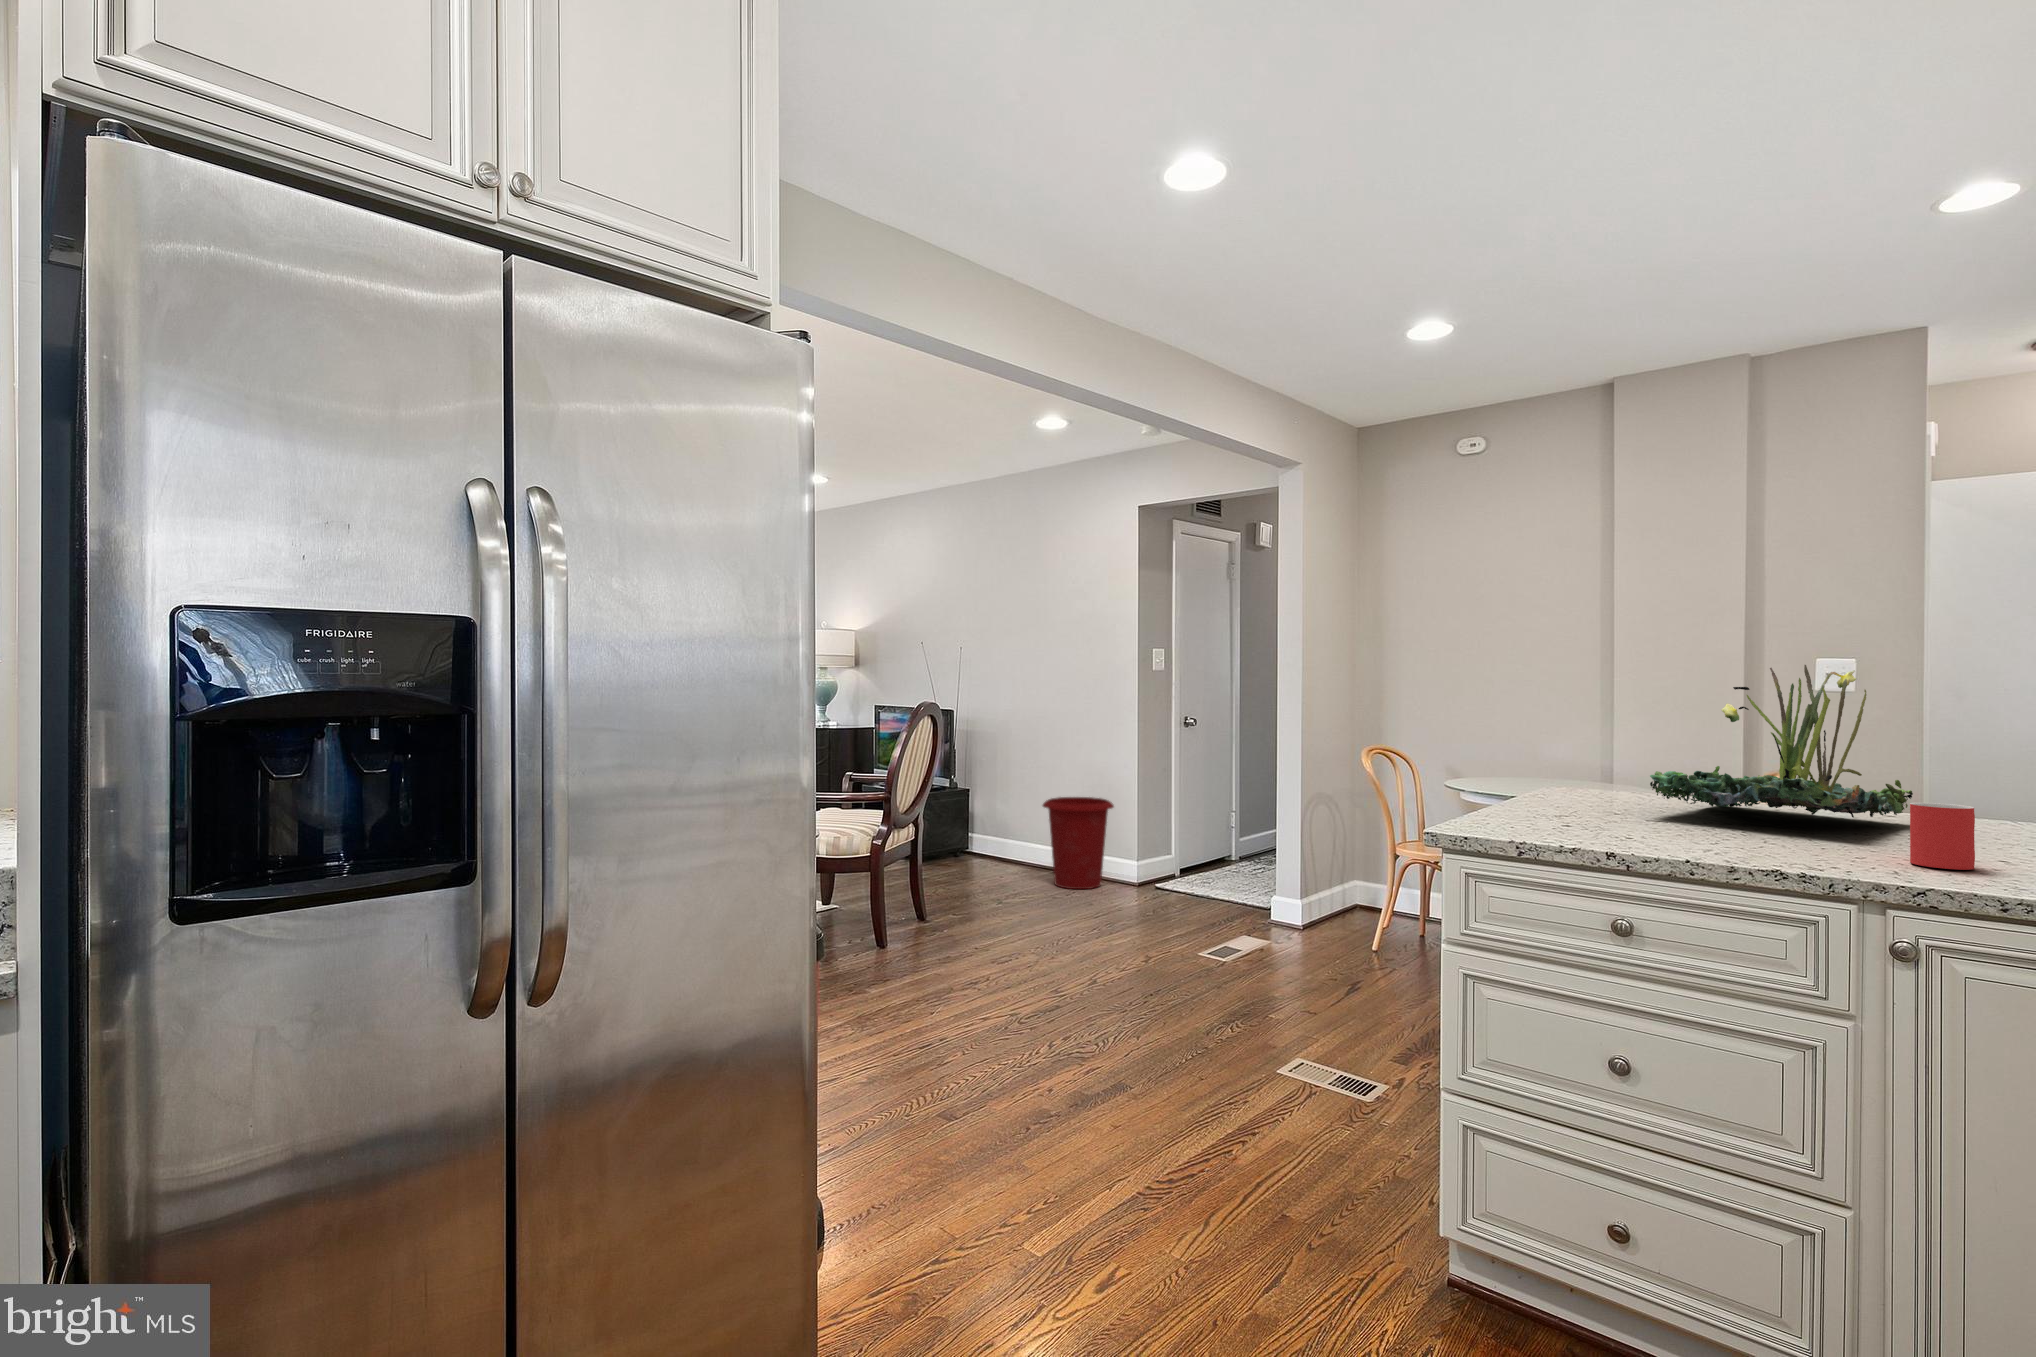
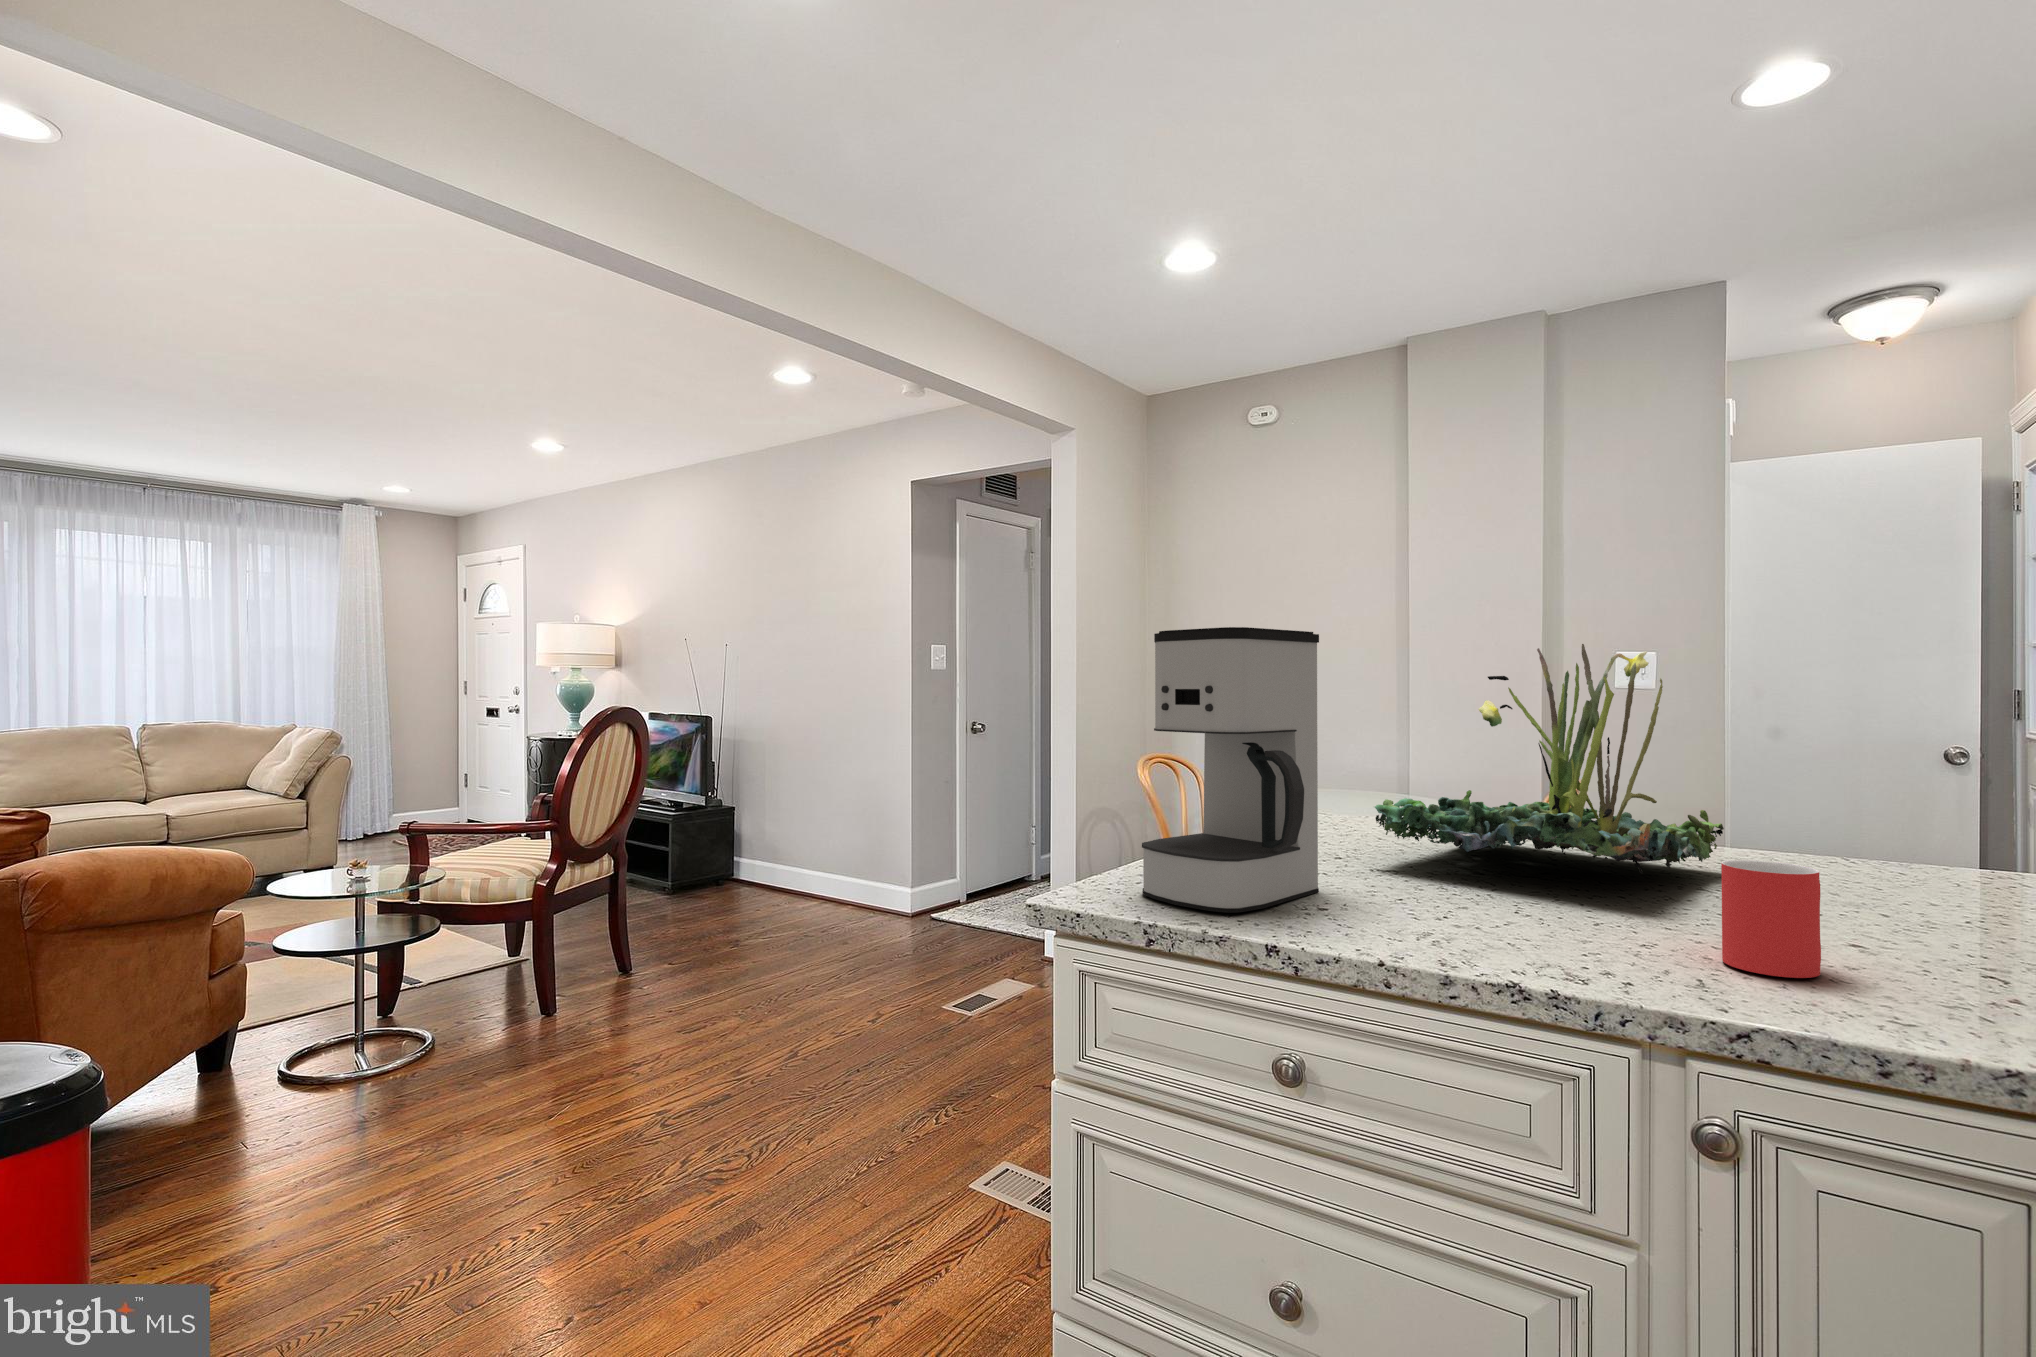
coffee maker: none [1497,657,1620,836] -> present [1142,627,1319,913]
waste bin: present [1043,797,1114,889] -> none [799,815,884,924]

